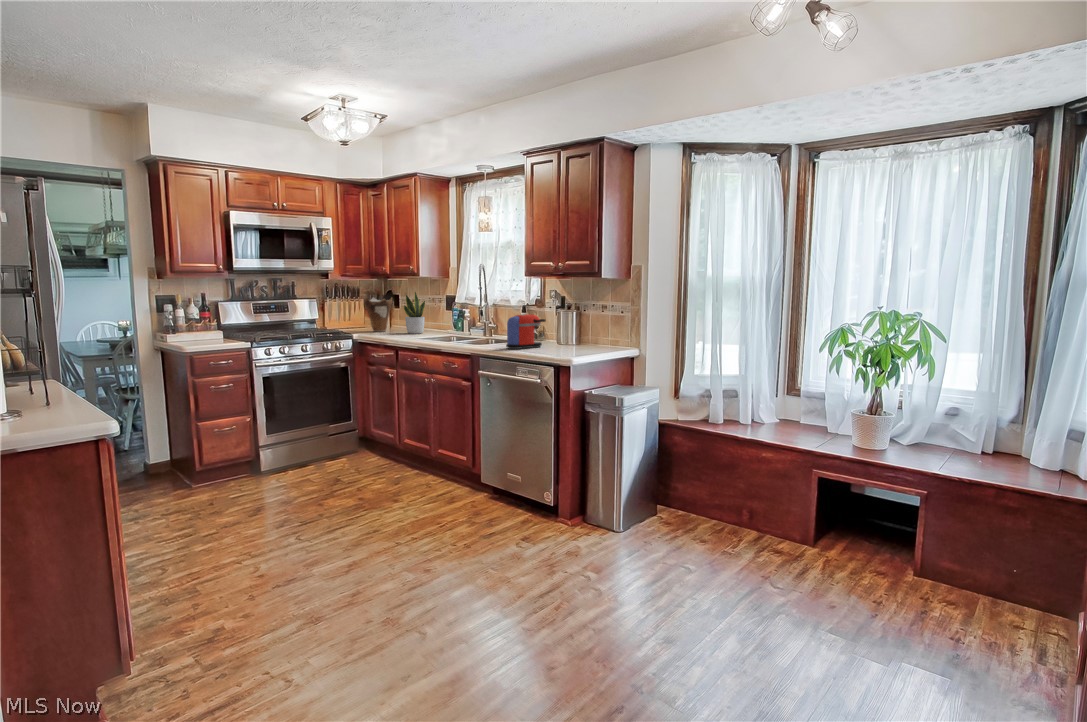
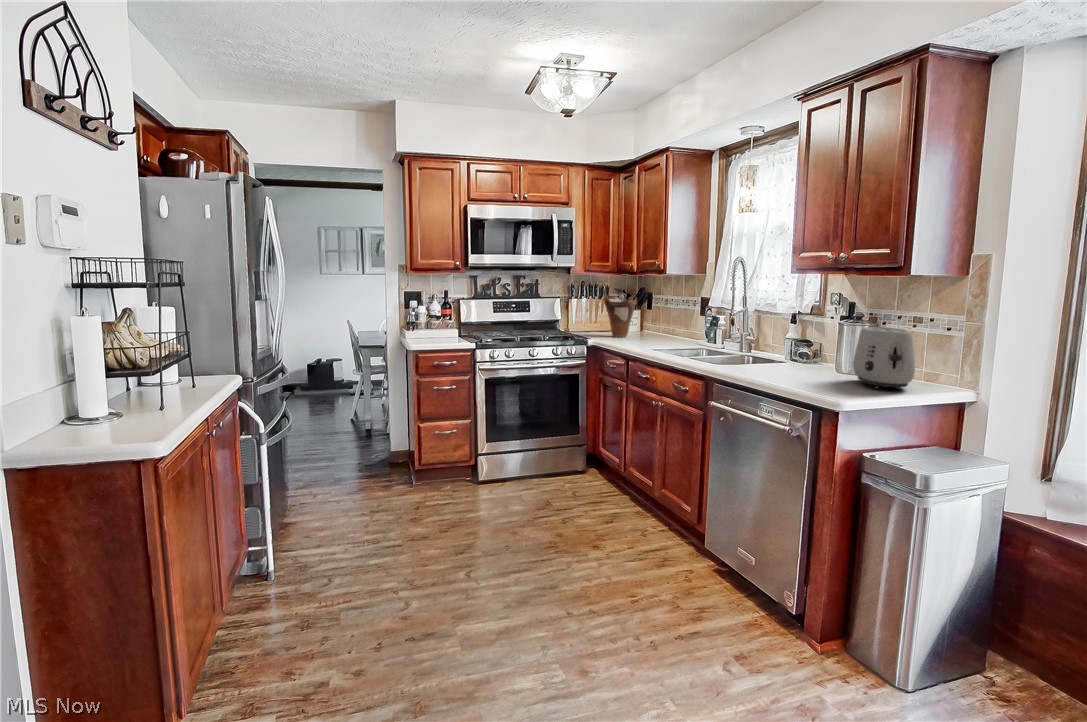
potted plant: present [404,292,425,334] -> none [644,288,673,342]
toaster: none [571,313,607,352] -> present [853,327,915,390]
coffee maker: present [506,314,546,349] -> none [751,326,817,374]

